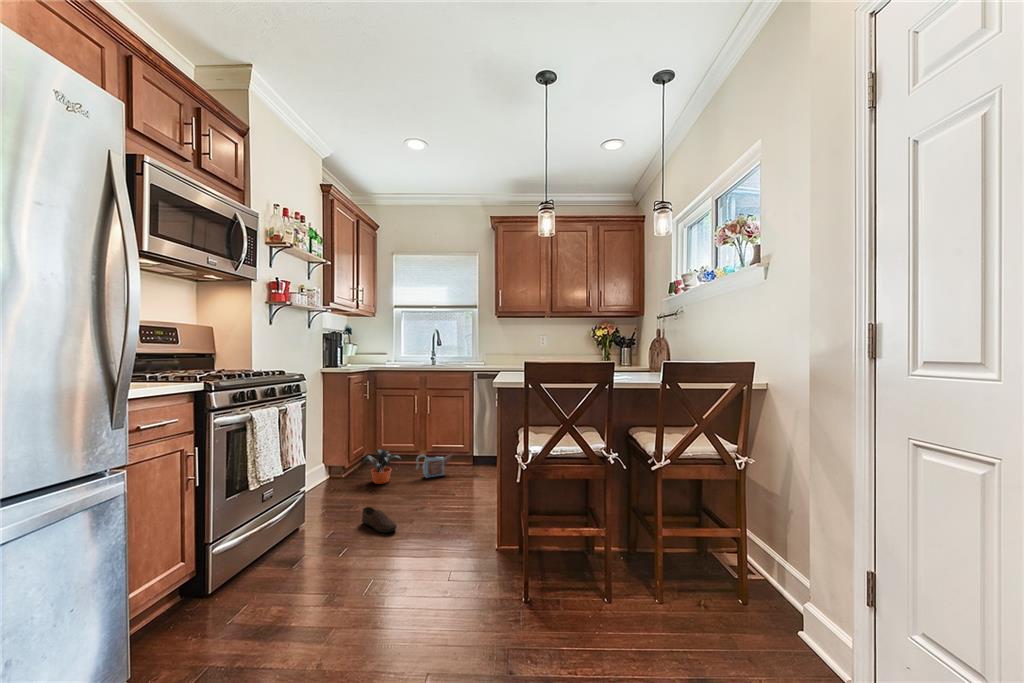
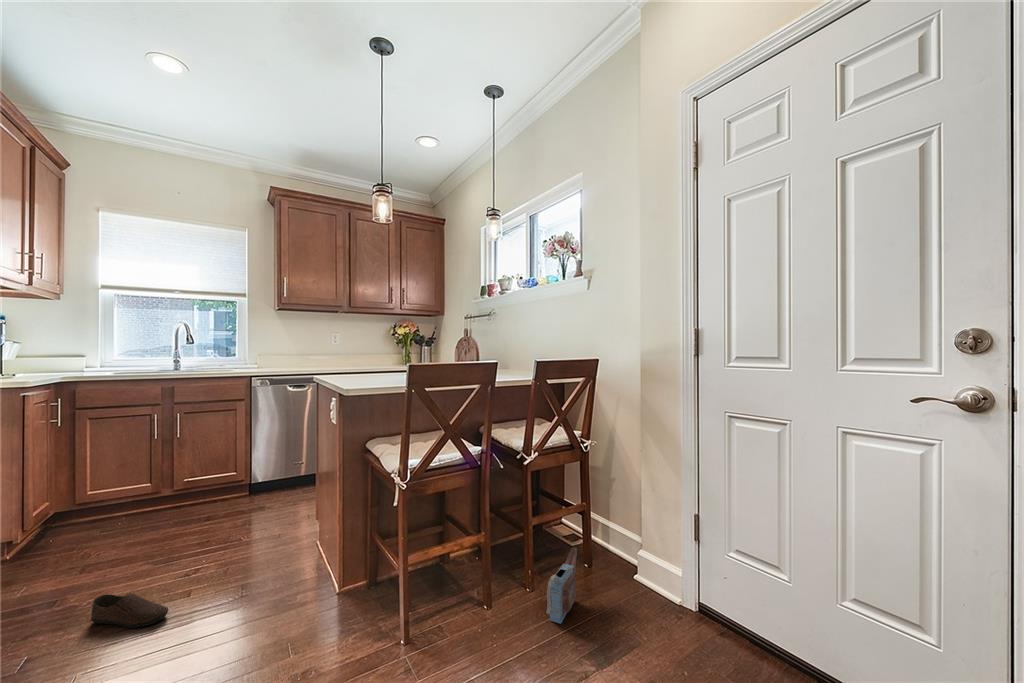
potted plant: present [361,449,401,484] -> none [56,499,140,554]
watering can: present [416,452,454,478] -> present [546,547,577,624]

